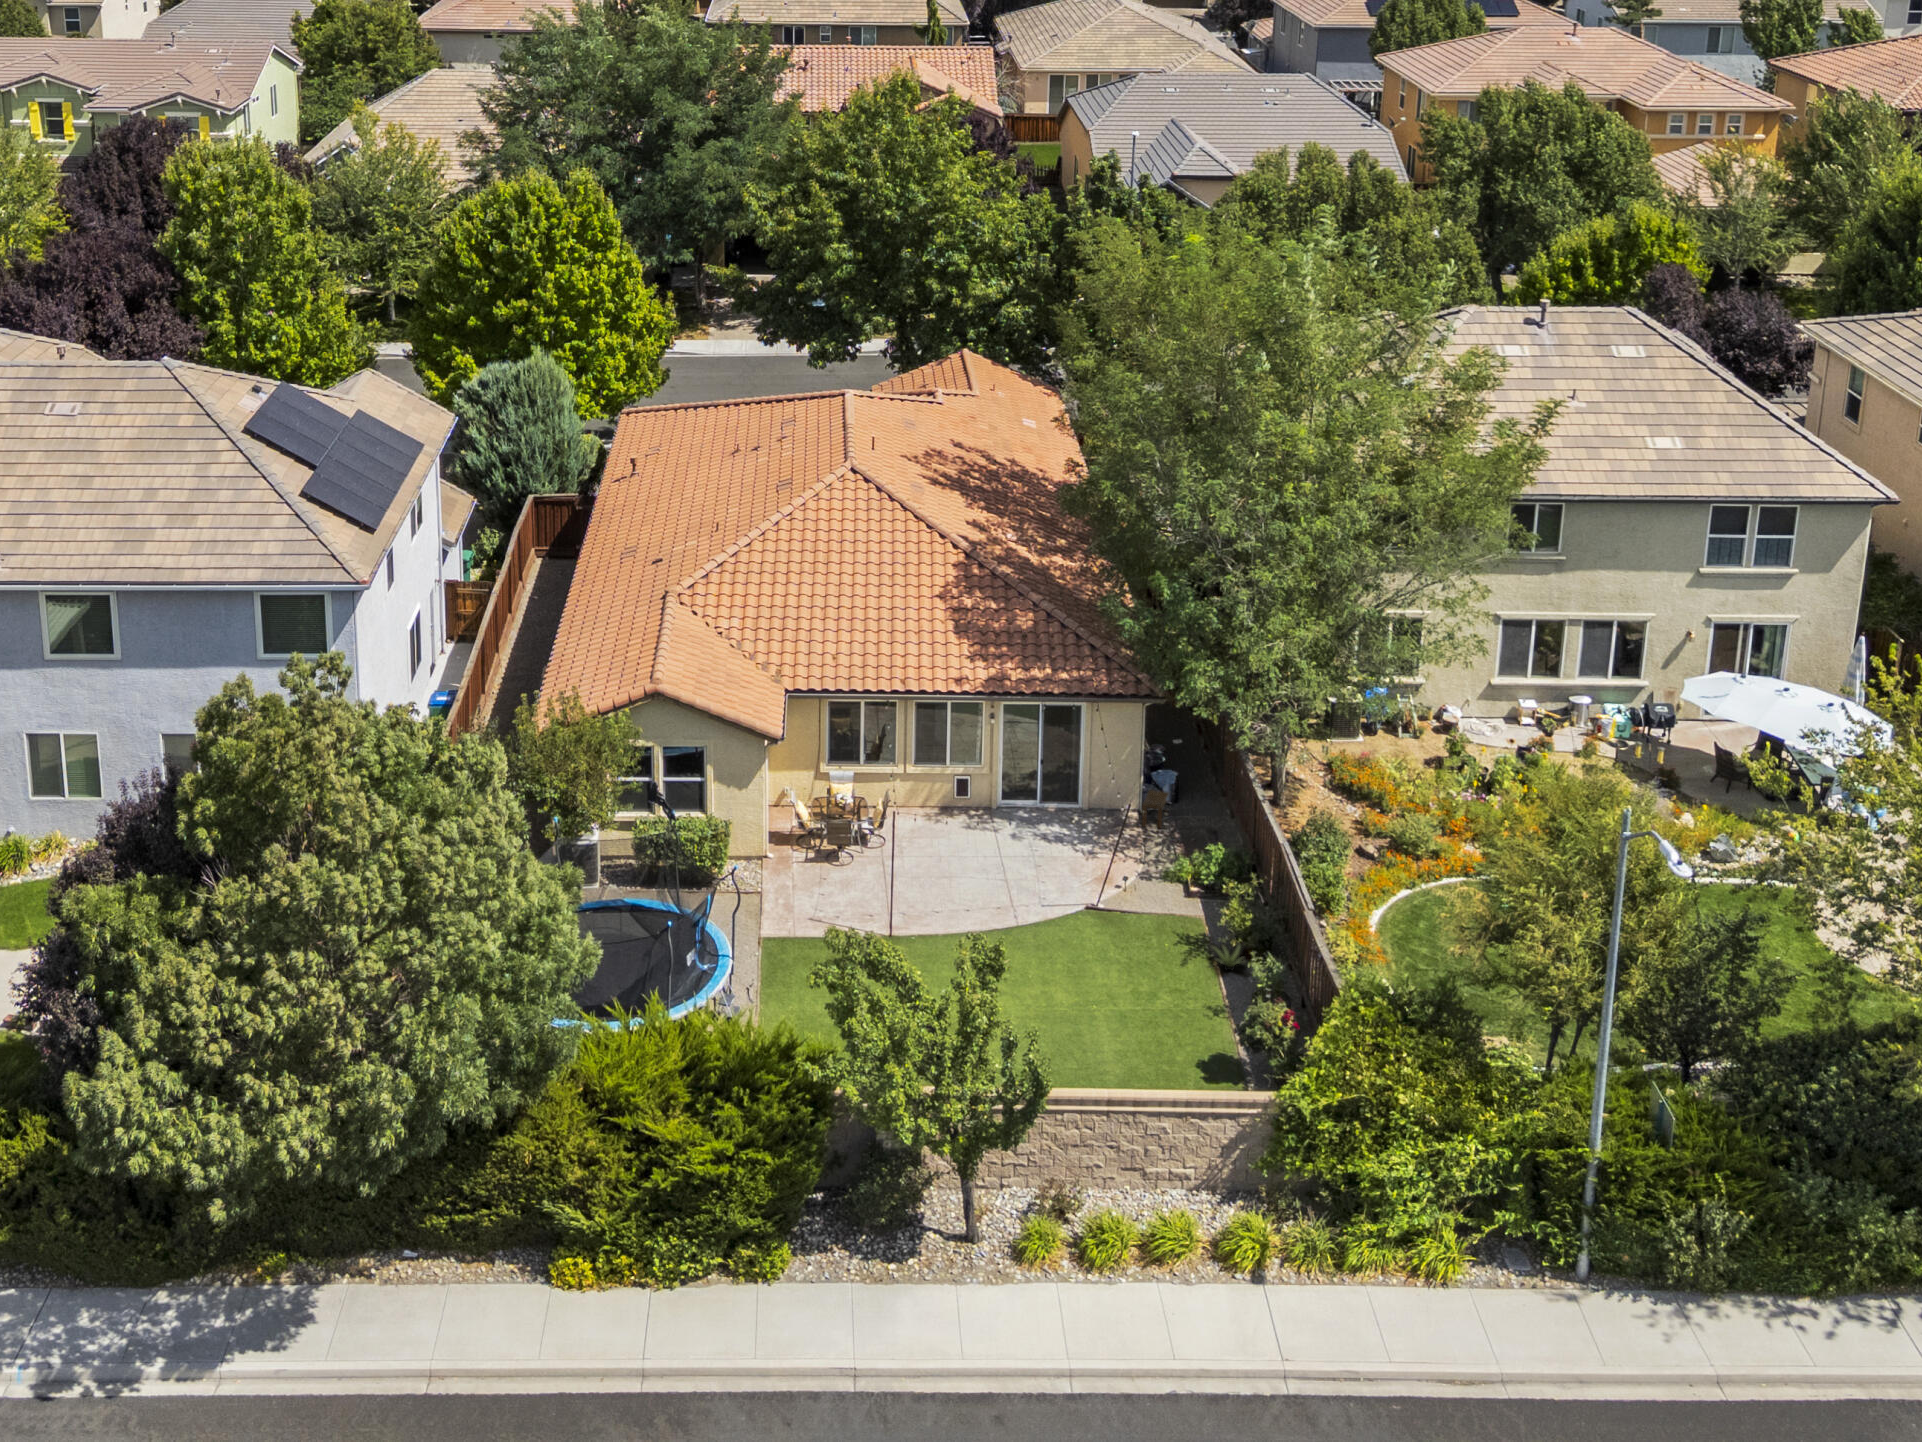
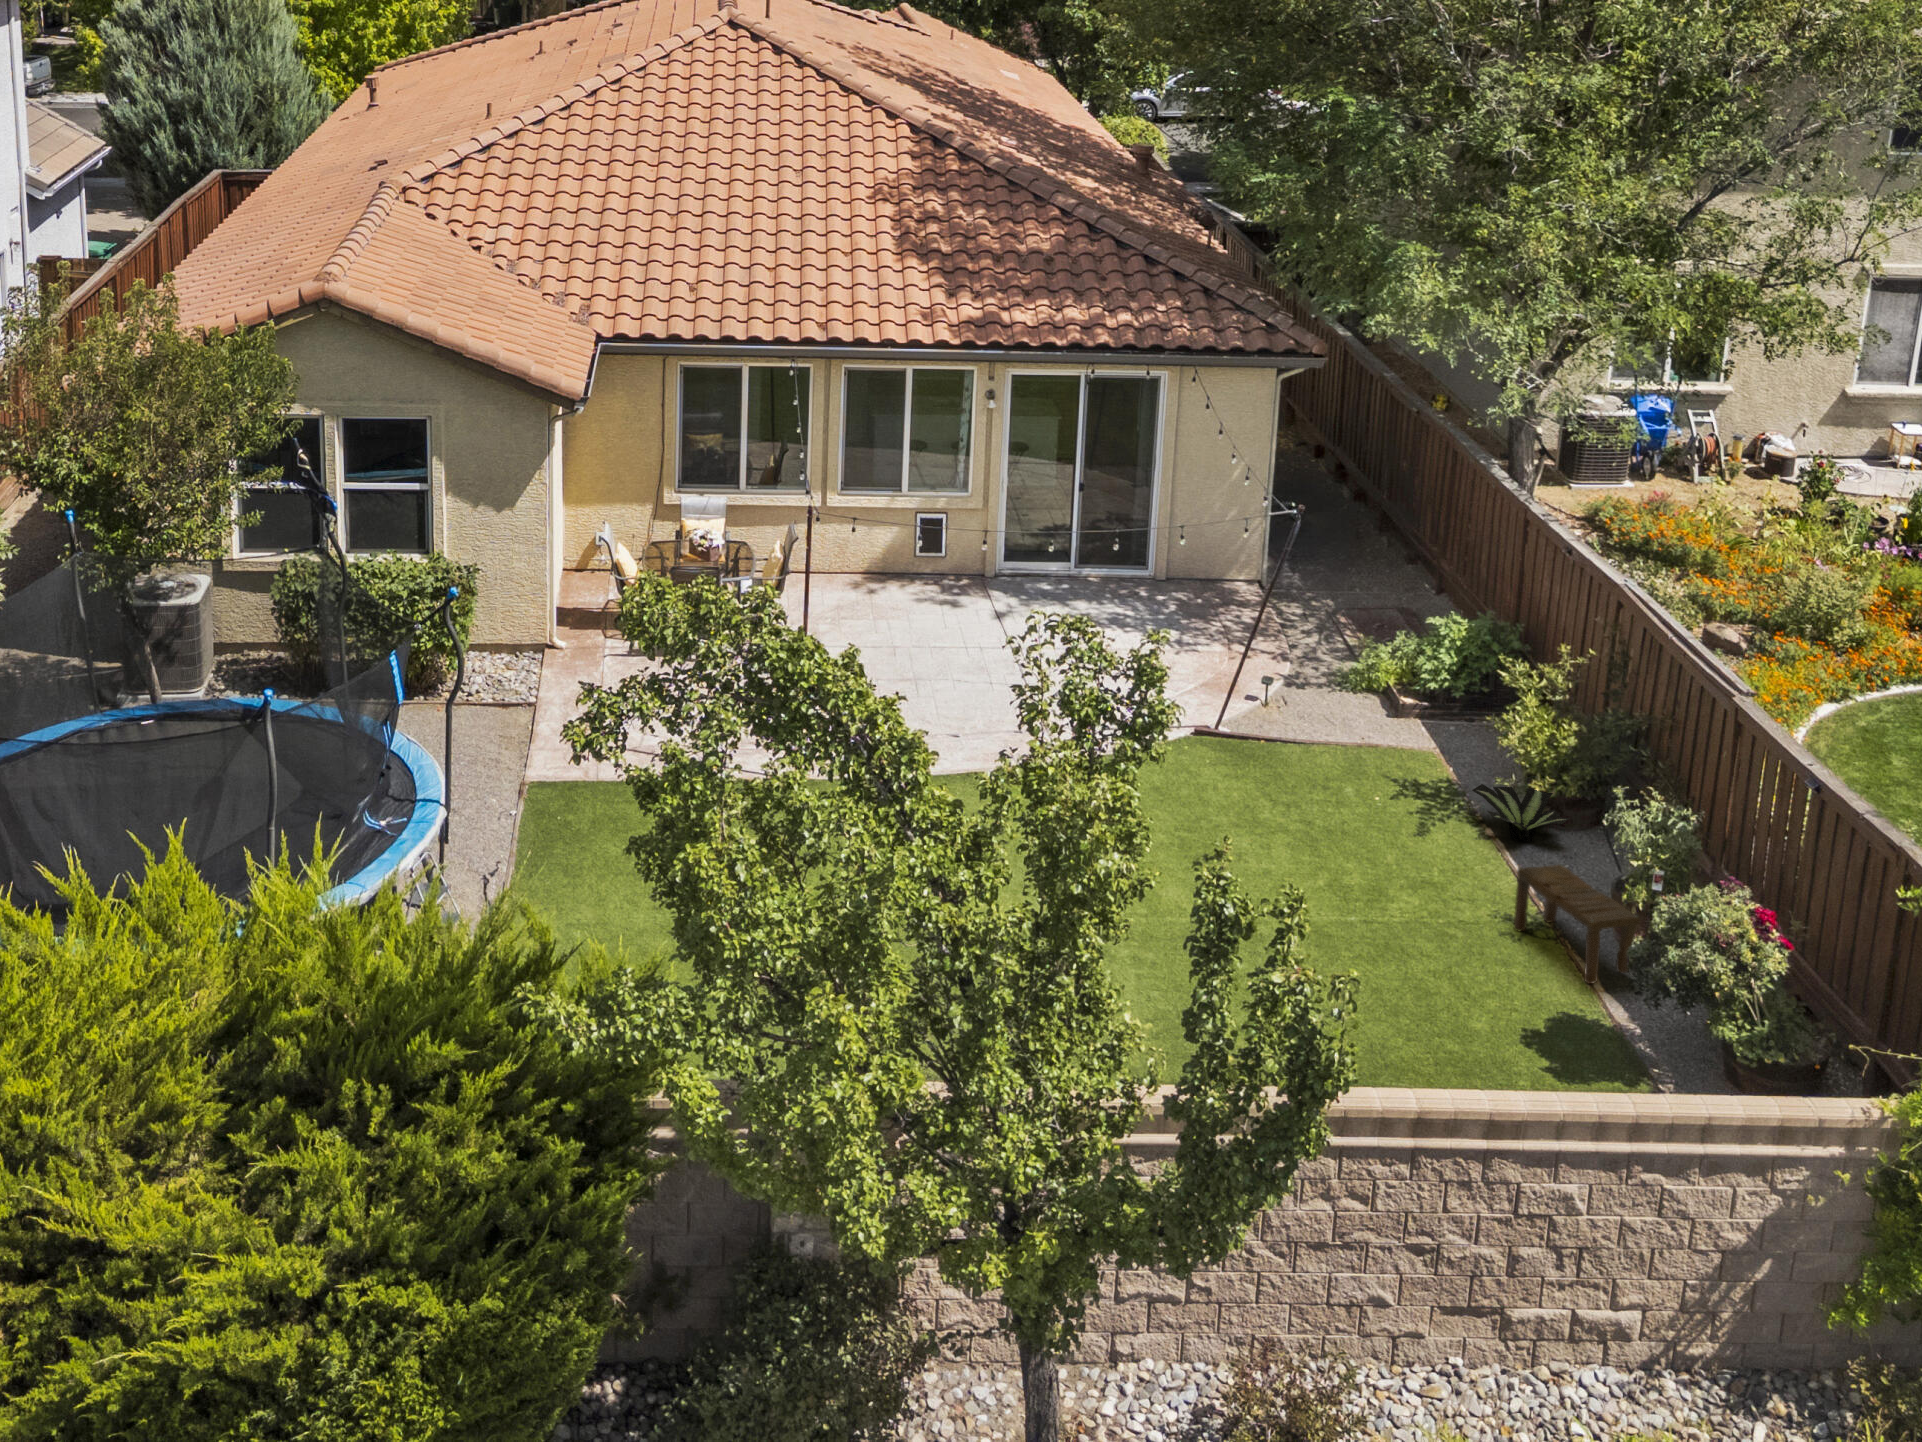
bench: present [1142,790,1169,828] -> present [1514,864,1640,984]

